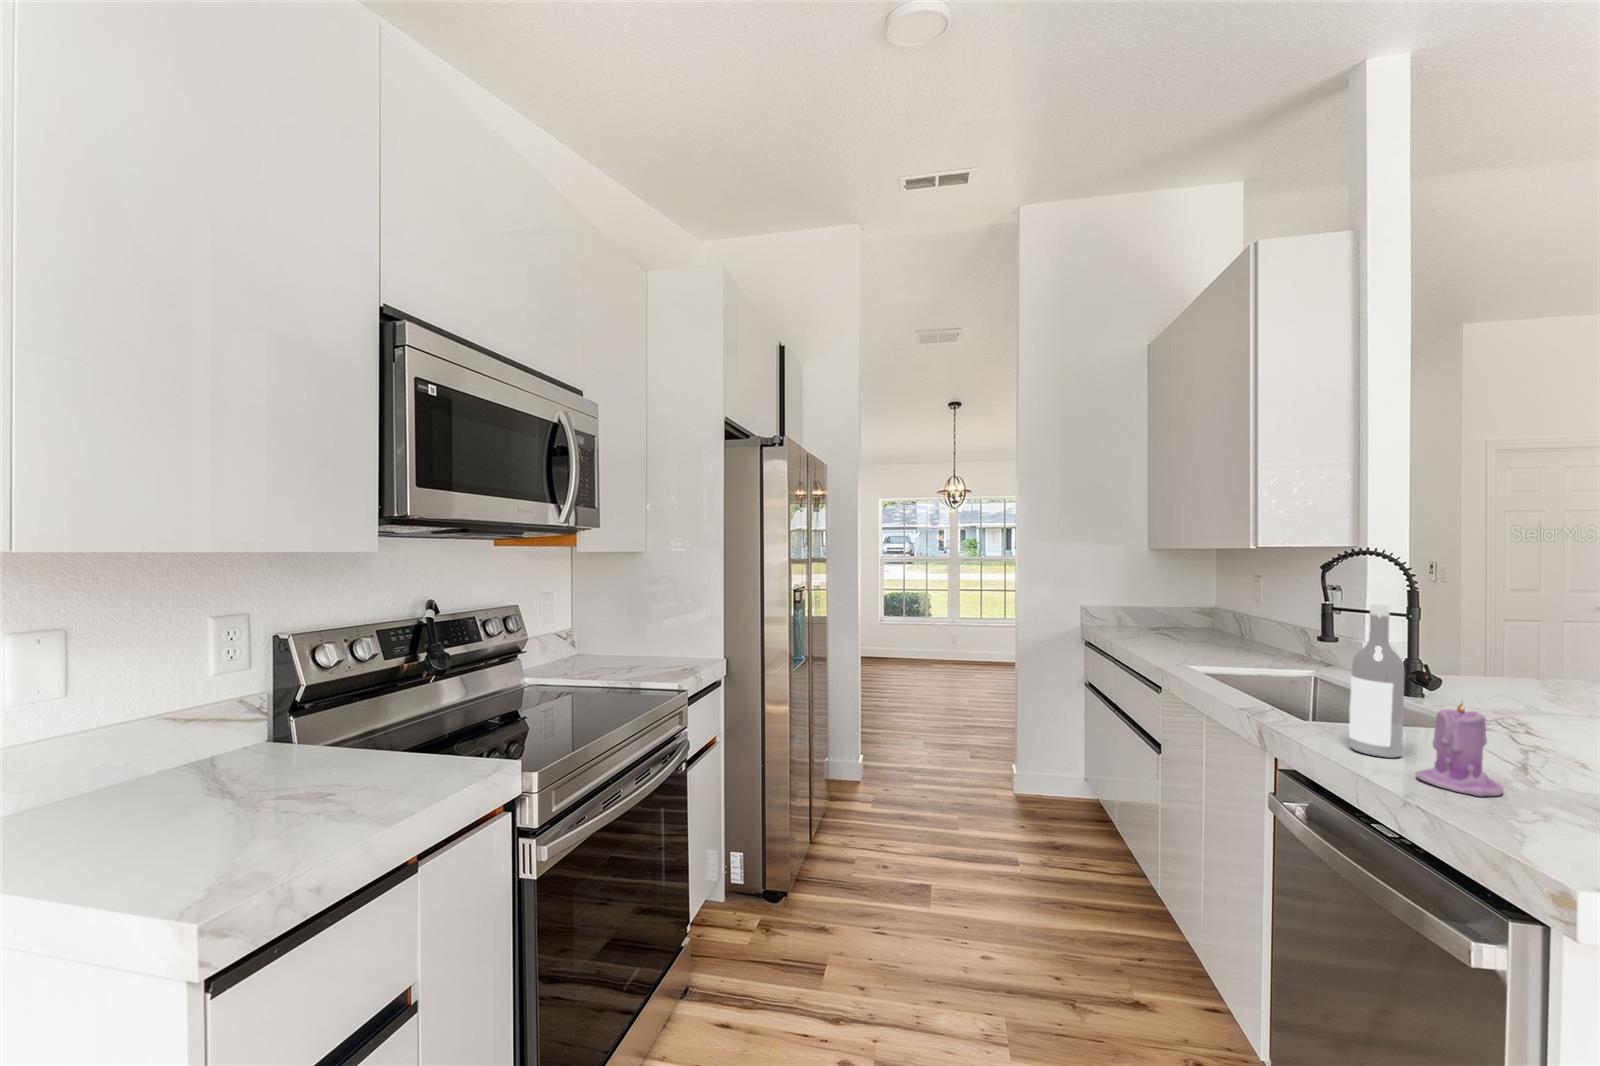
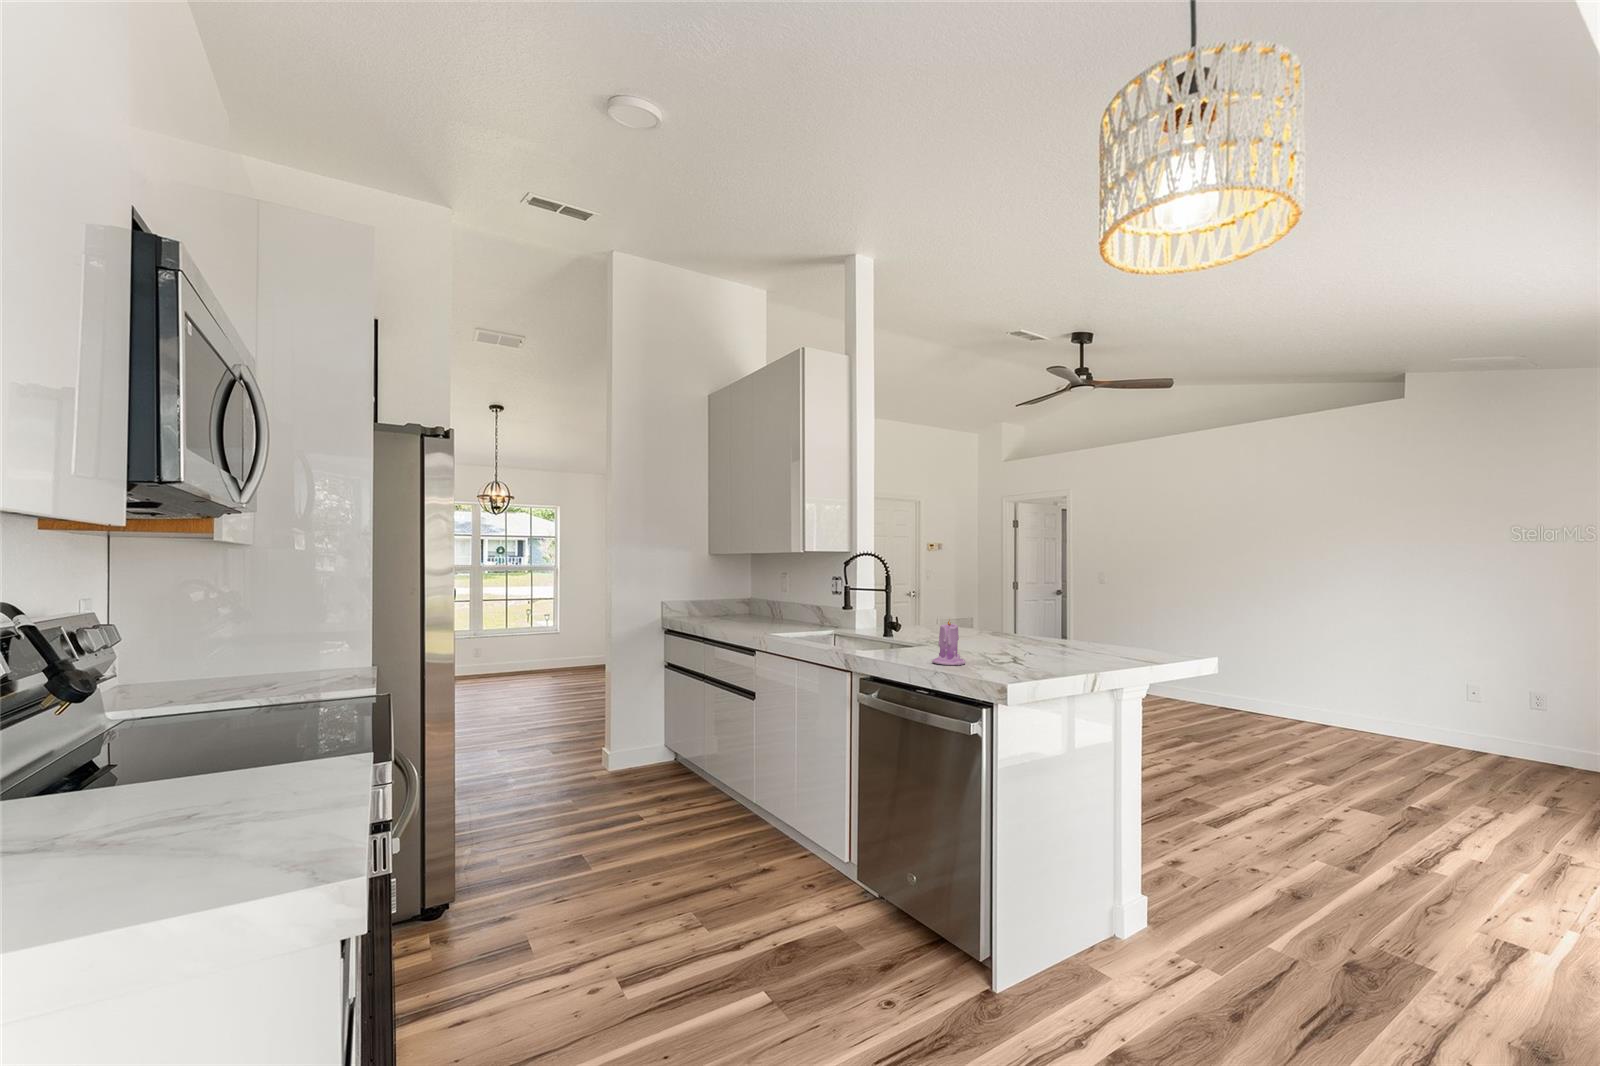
wine bottle: present [1349,604,1405,758] -> none [895,573,919,658]

